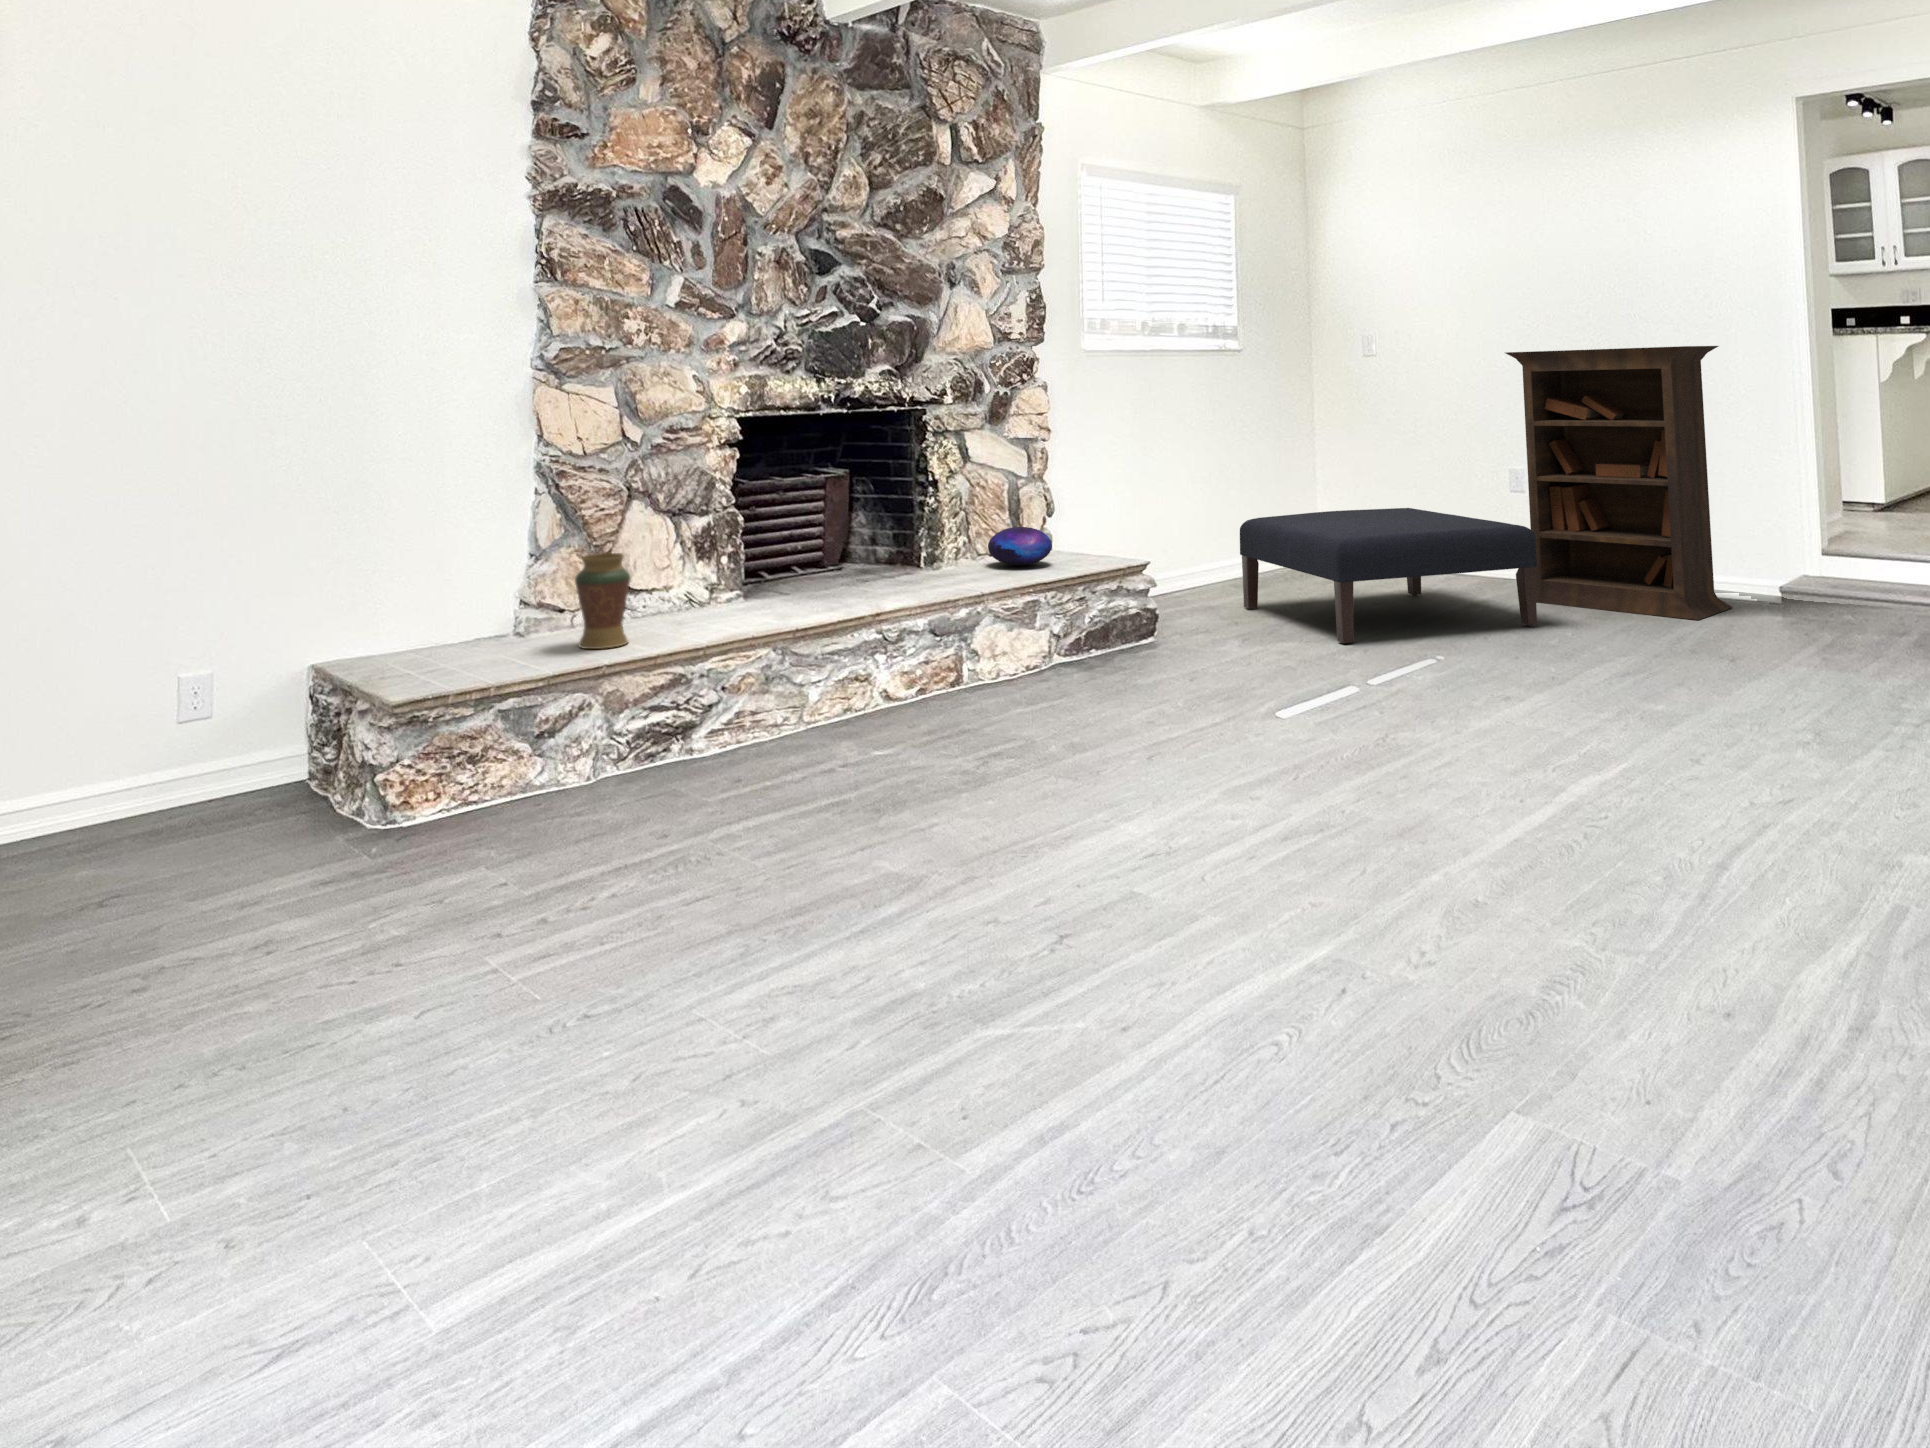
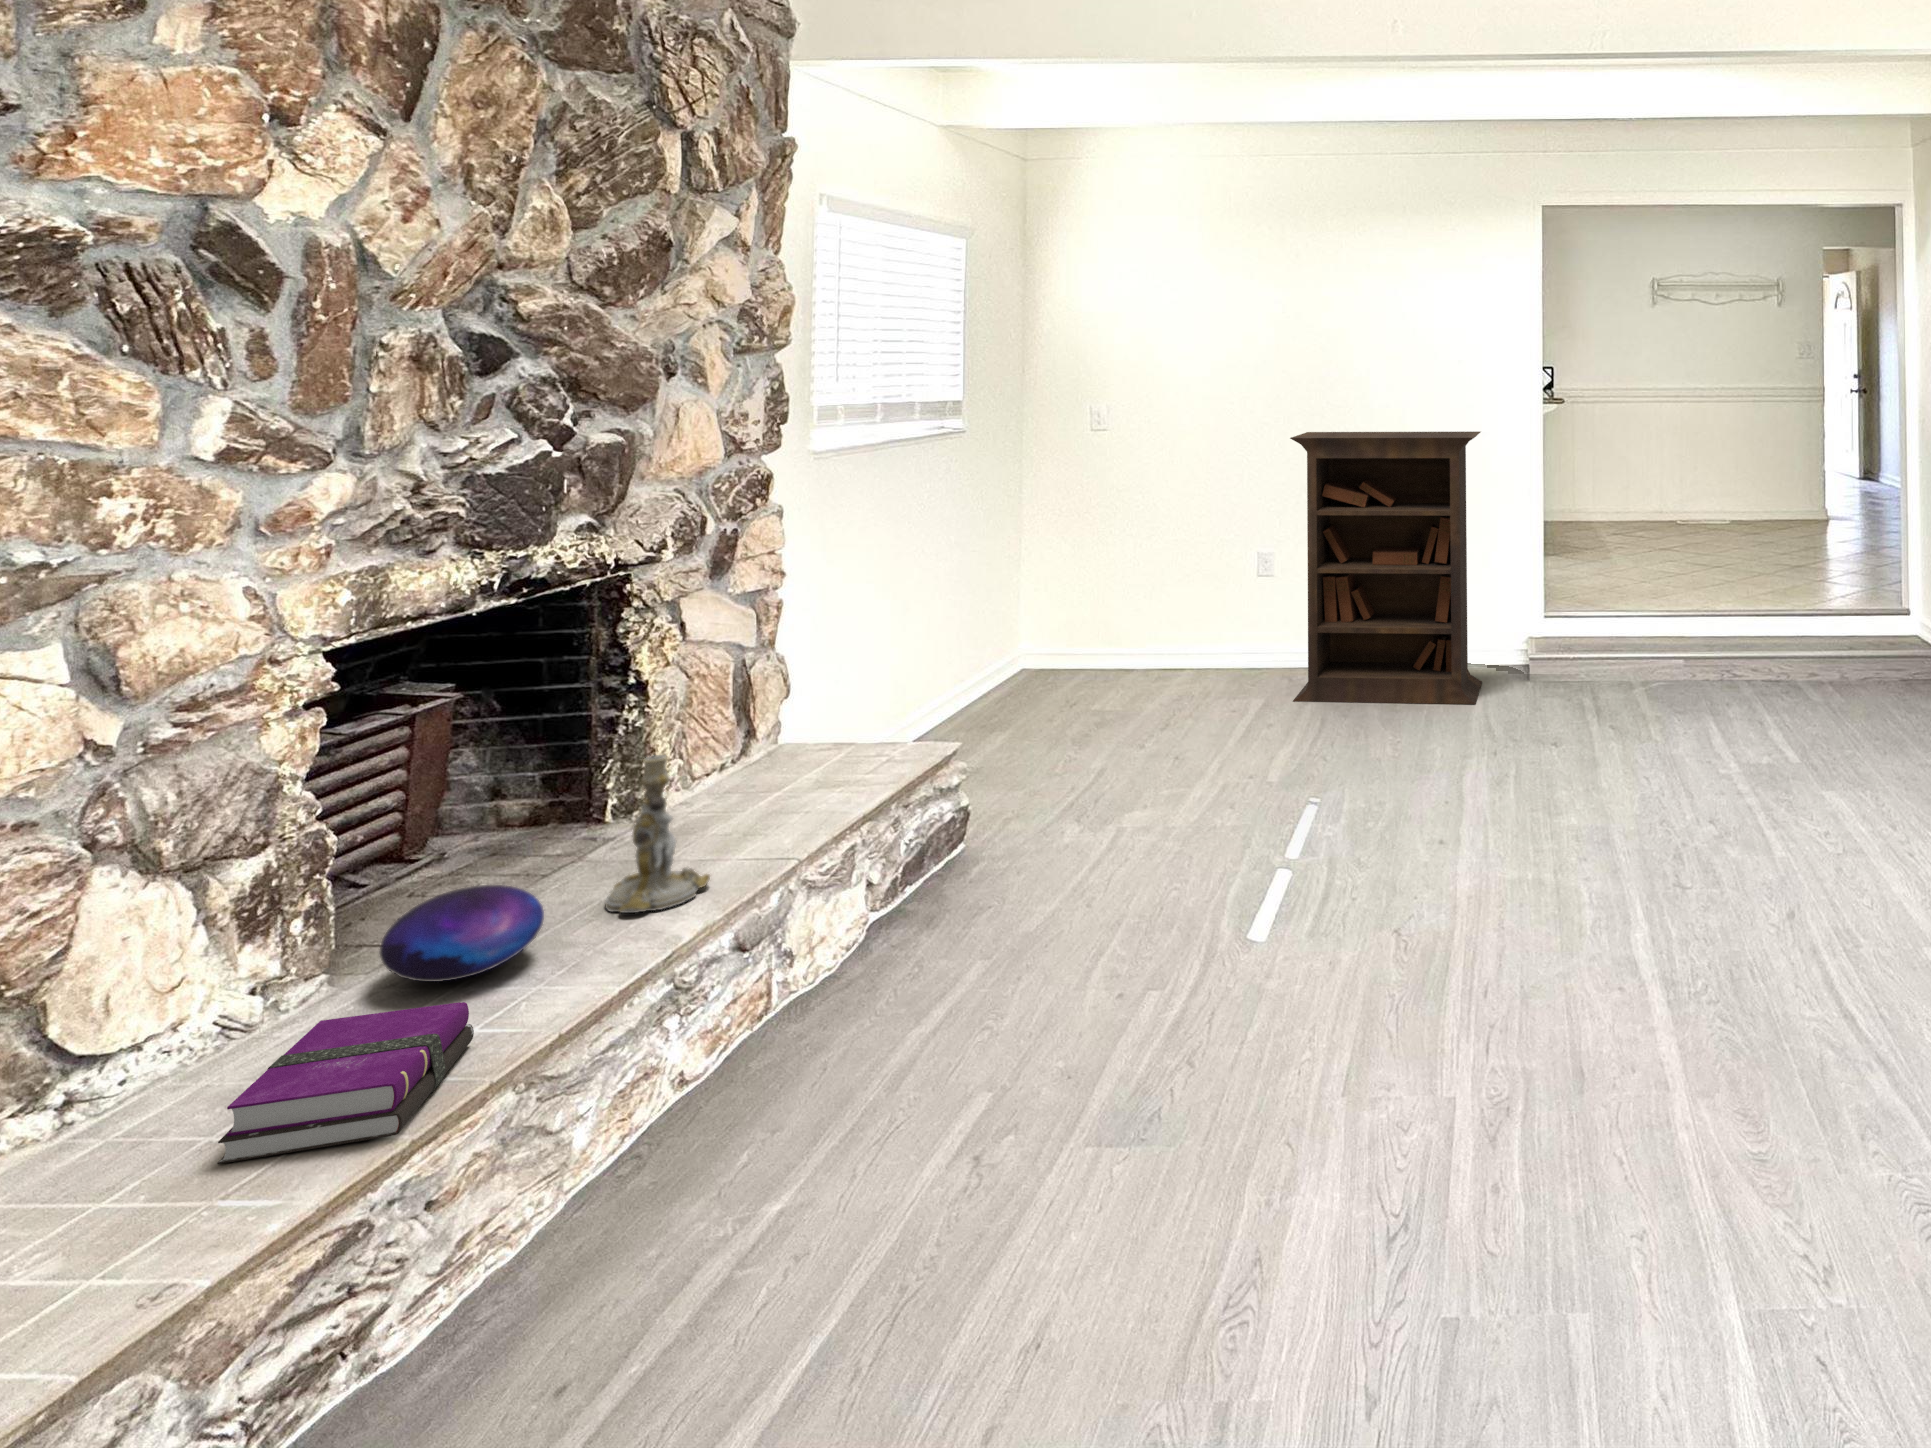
candlestick: none [874,506,931,597] -> present [605,755,710,913]
ottoman: present [1240,508,1537,644] -> none [1012,614,1358,807]
decorative orb: present [988,527,1052,565] -> present [380,885,544,982]
decorative vase: present [575,553,631,649] -> none [40,1021,204,1271]
hardback book: none [648,594,766,638] -> present [218,1002,474,1164]

